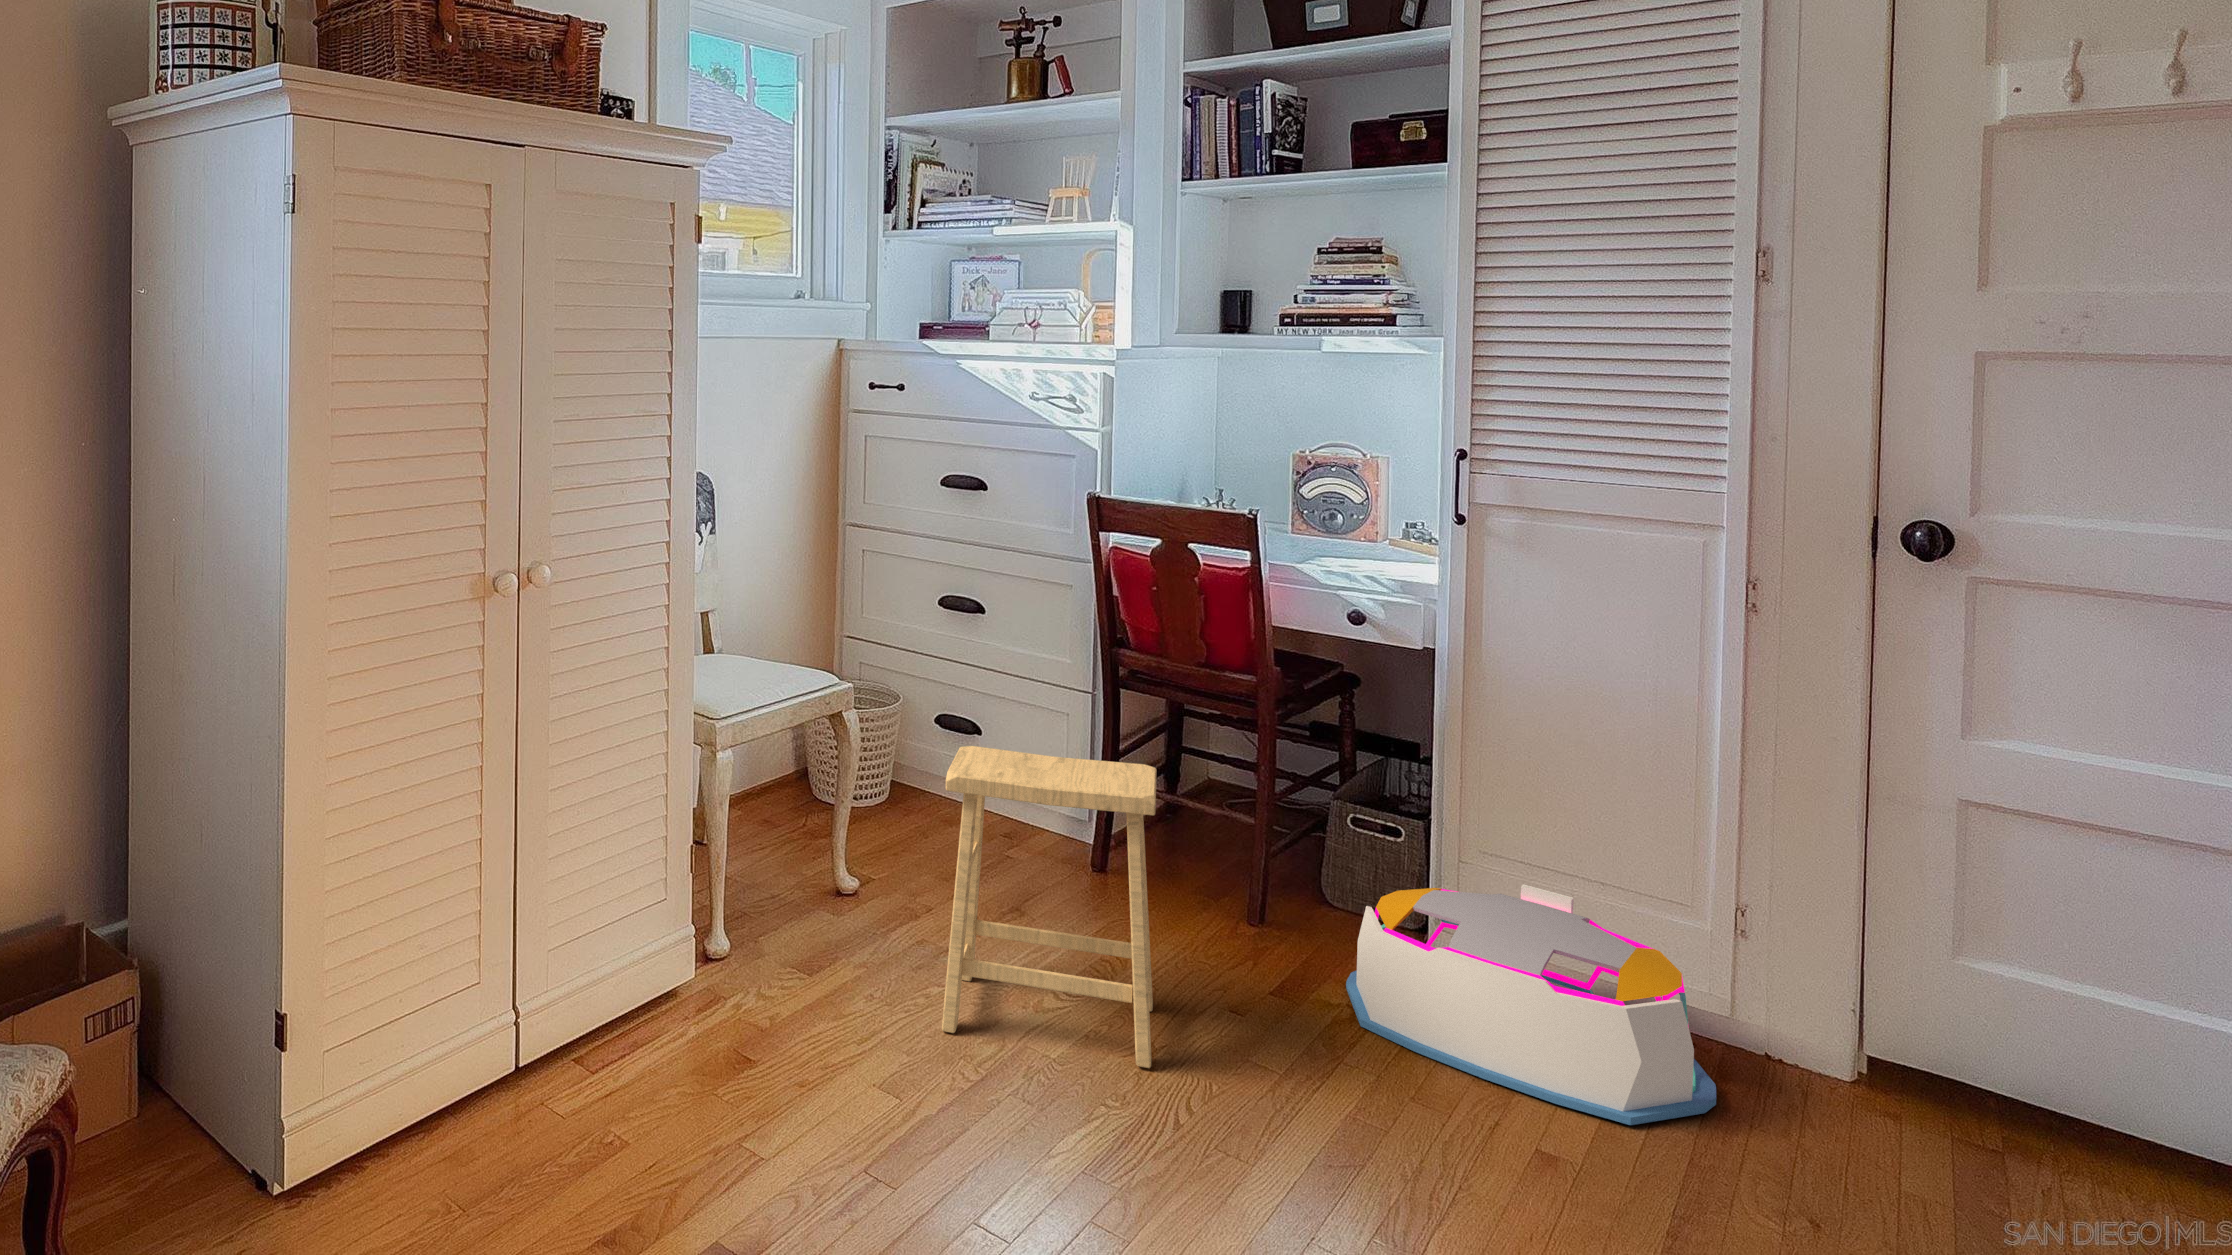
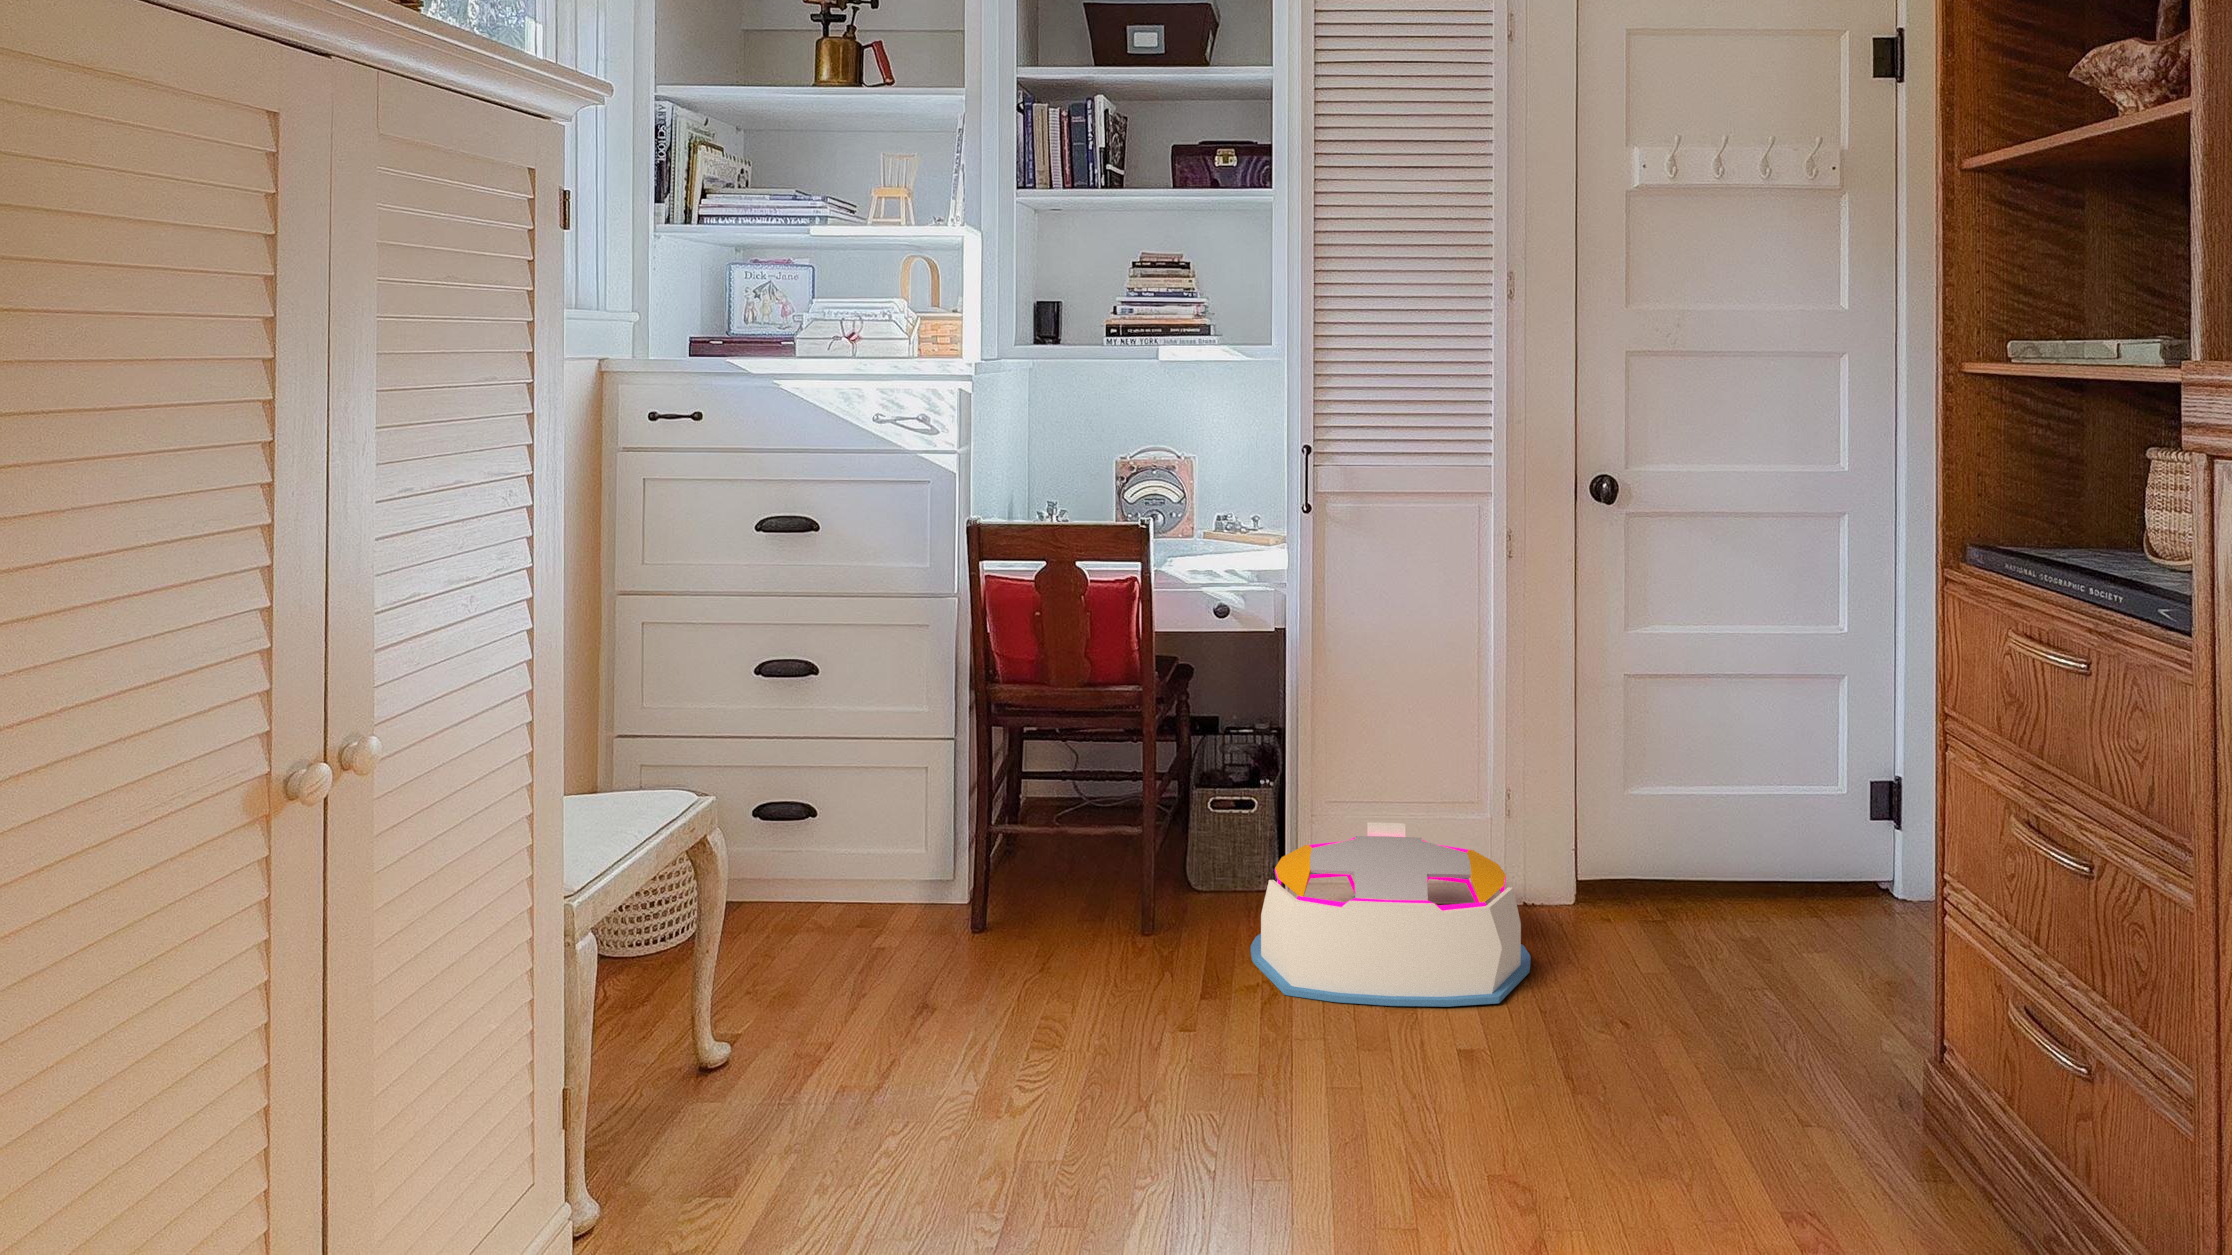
footstool: present [942,746,1157,1068] -> none [908,799,1154,1171]

